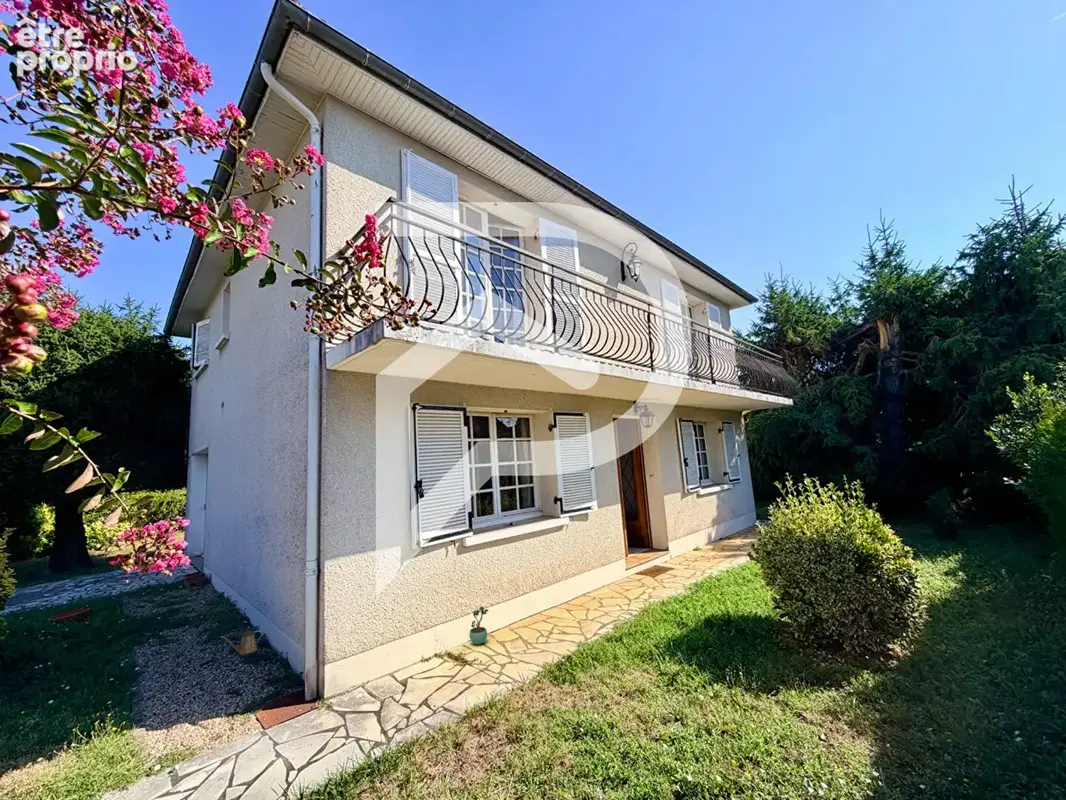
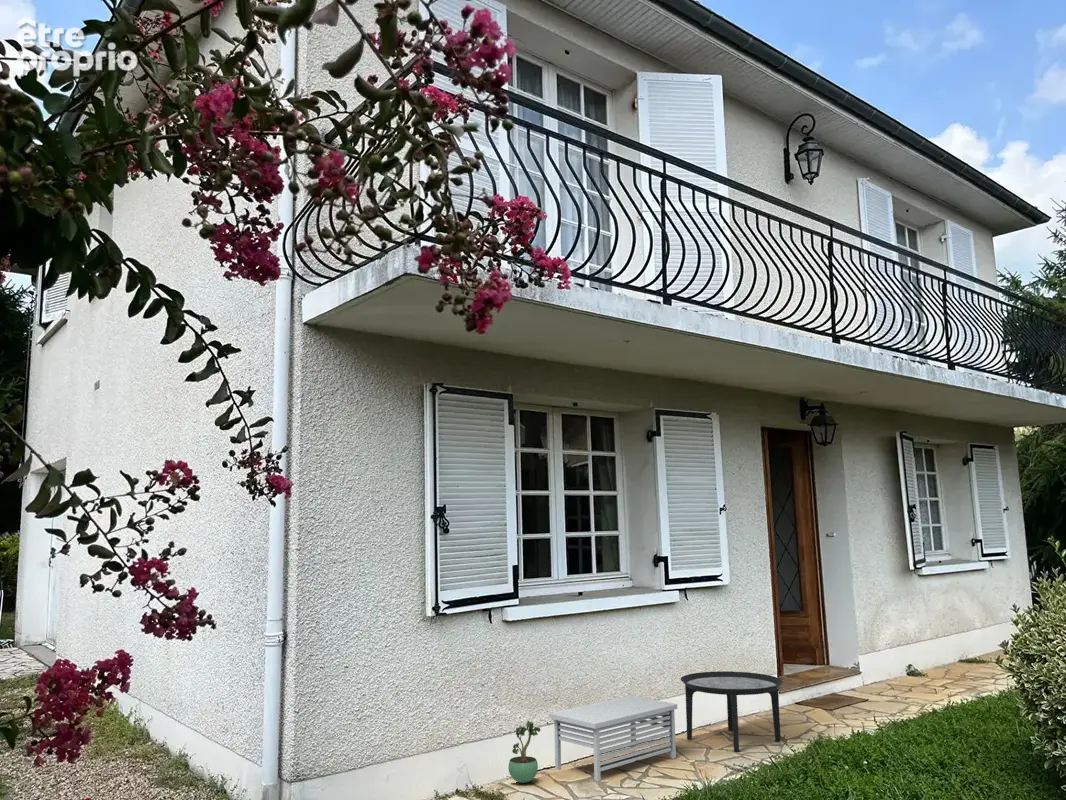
round table: none [571,562,628,612] -> present [681,671,783,752]
storage bench: none [494,582,569,640] -> present [549,696,677,782]
watering can: present [221,631,262,655] -> none [112,742,173,777]

